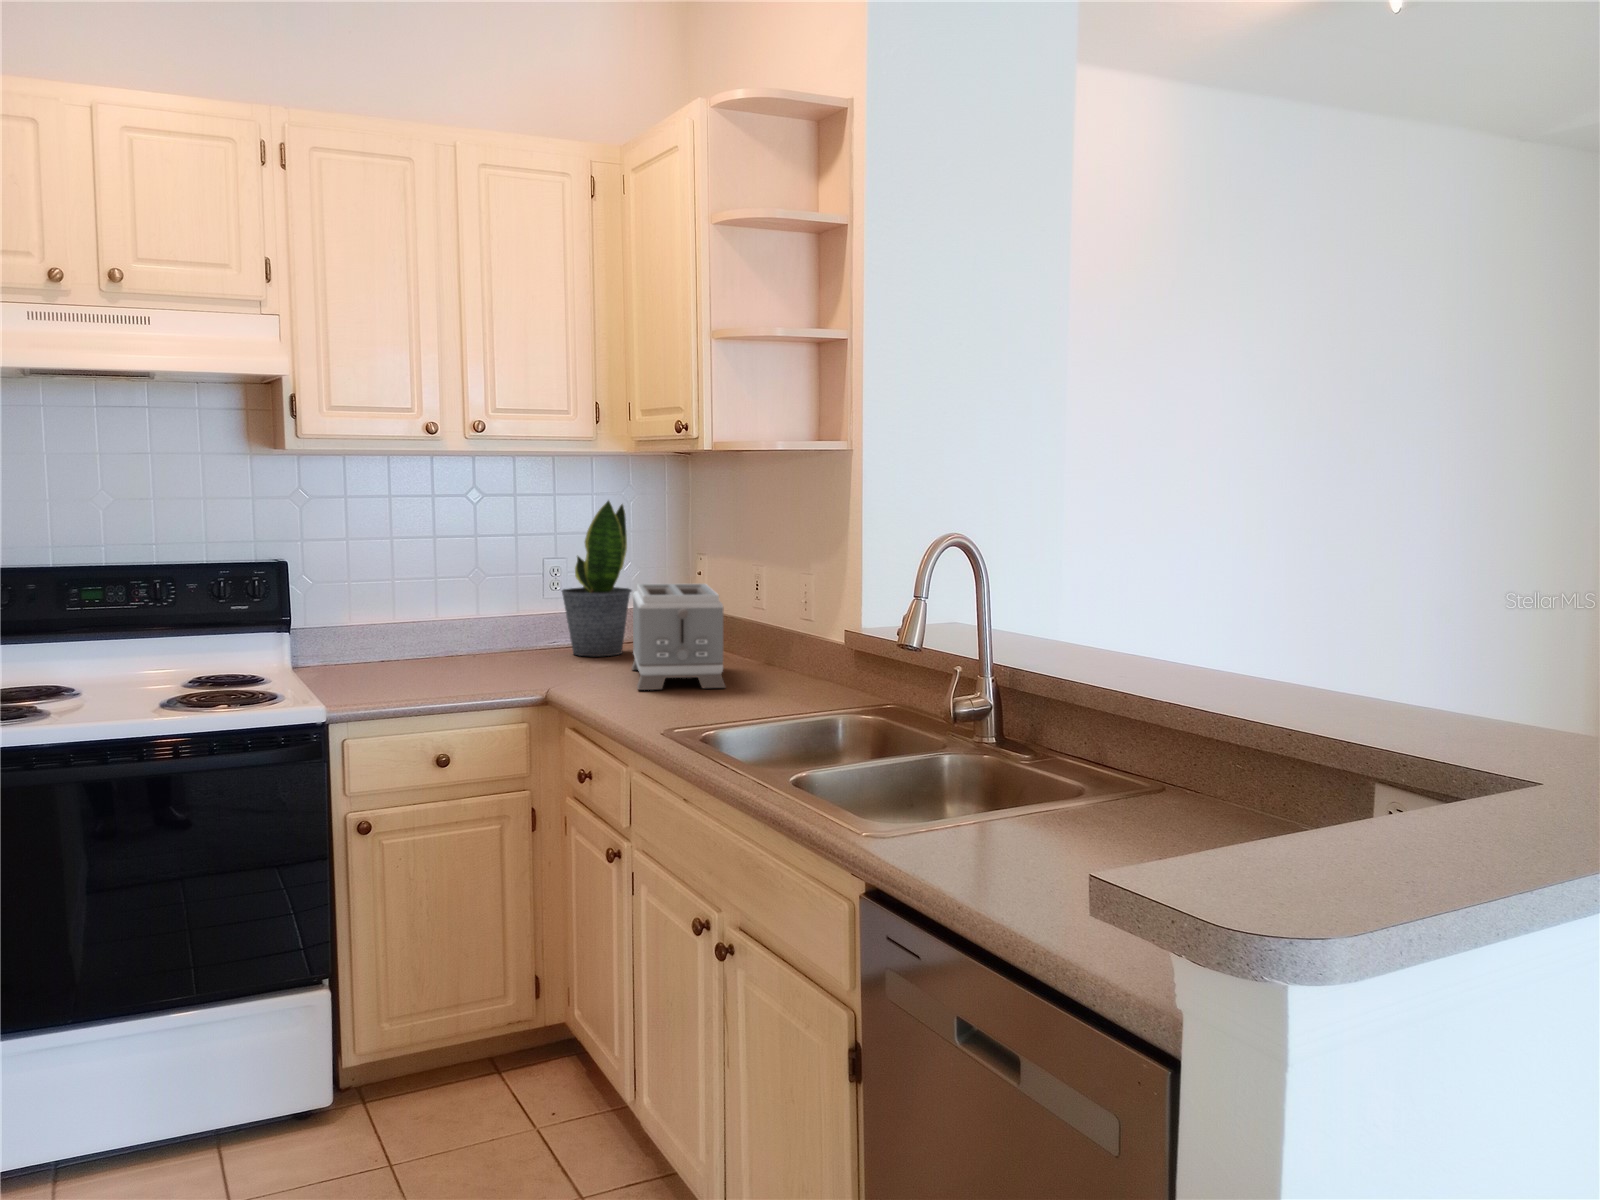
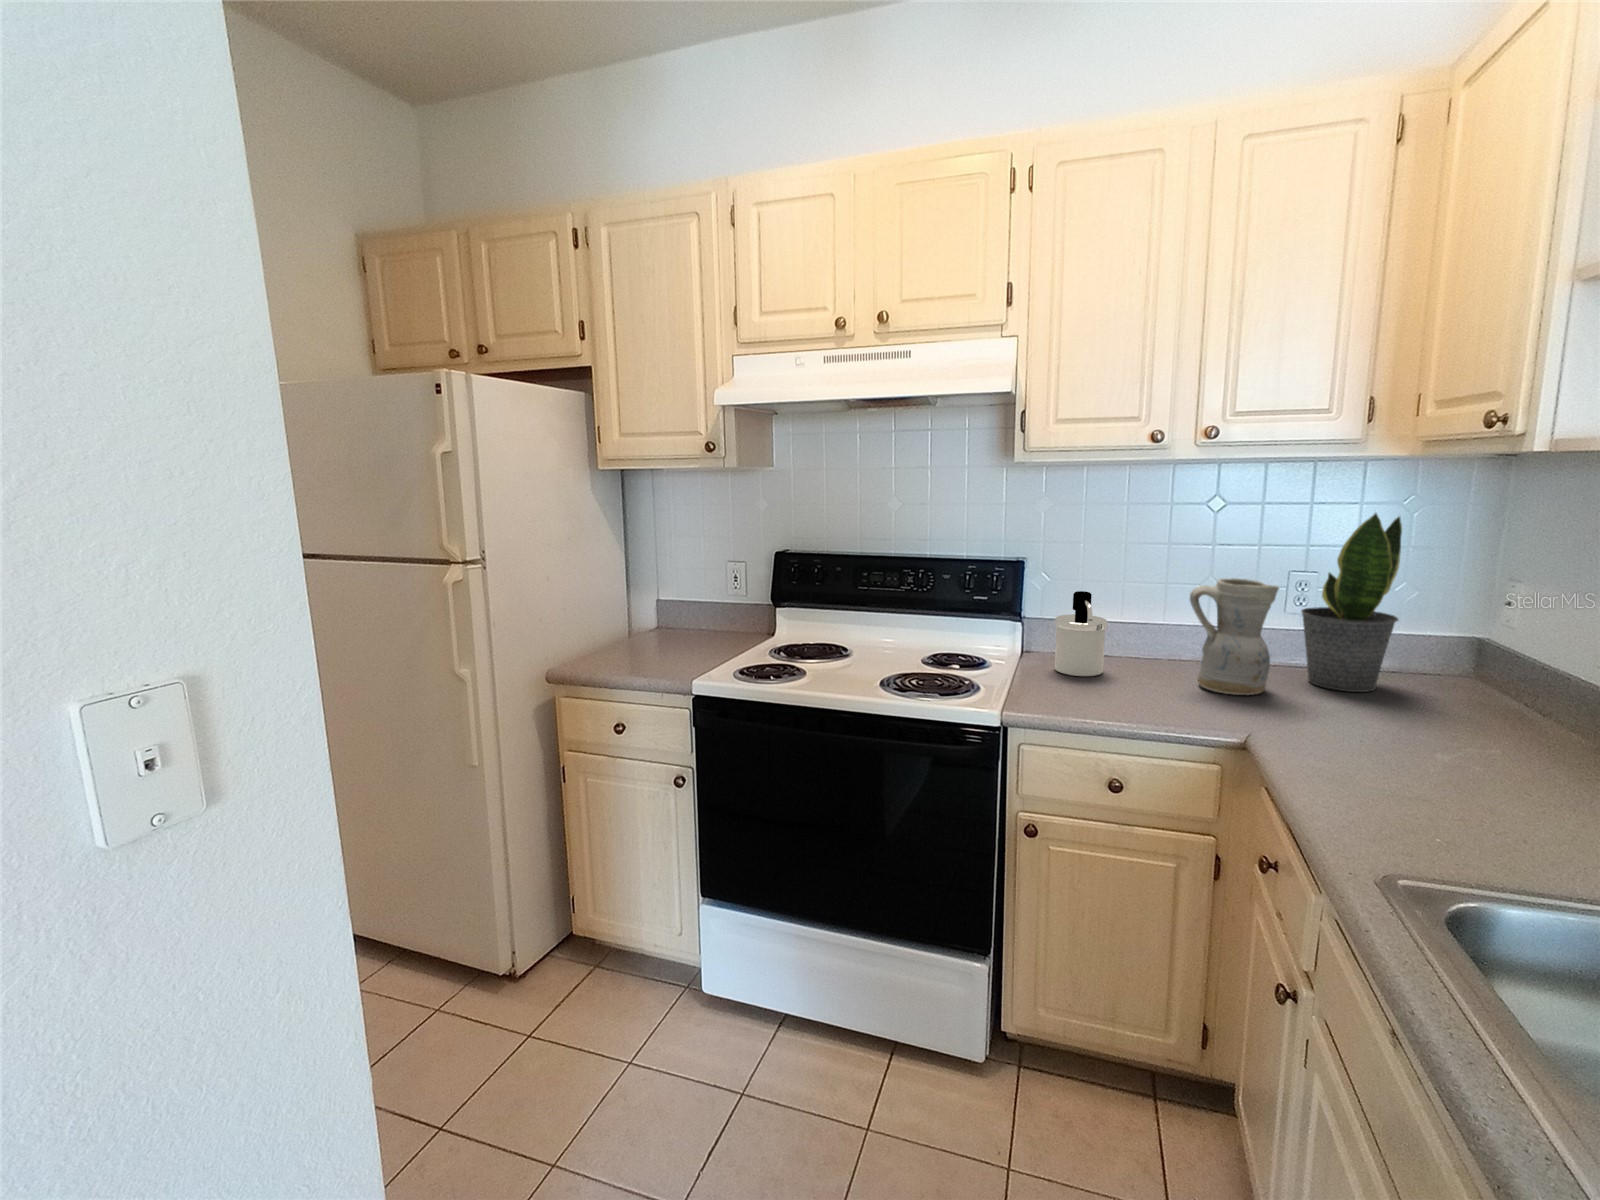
ceramic pitcher: none [475,563,547,669] -> present [1190,578,1279,695]
toaster: present [632,584,725,690] -> none [1372,621,1540,796]
soap dispenser: none [342,587,397,676] -> present [1055,591,1107,676]

